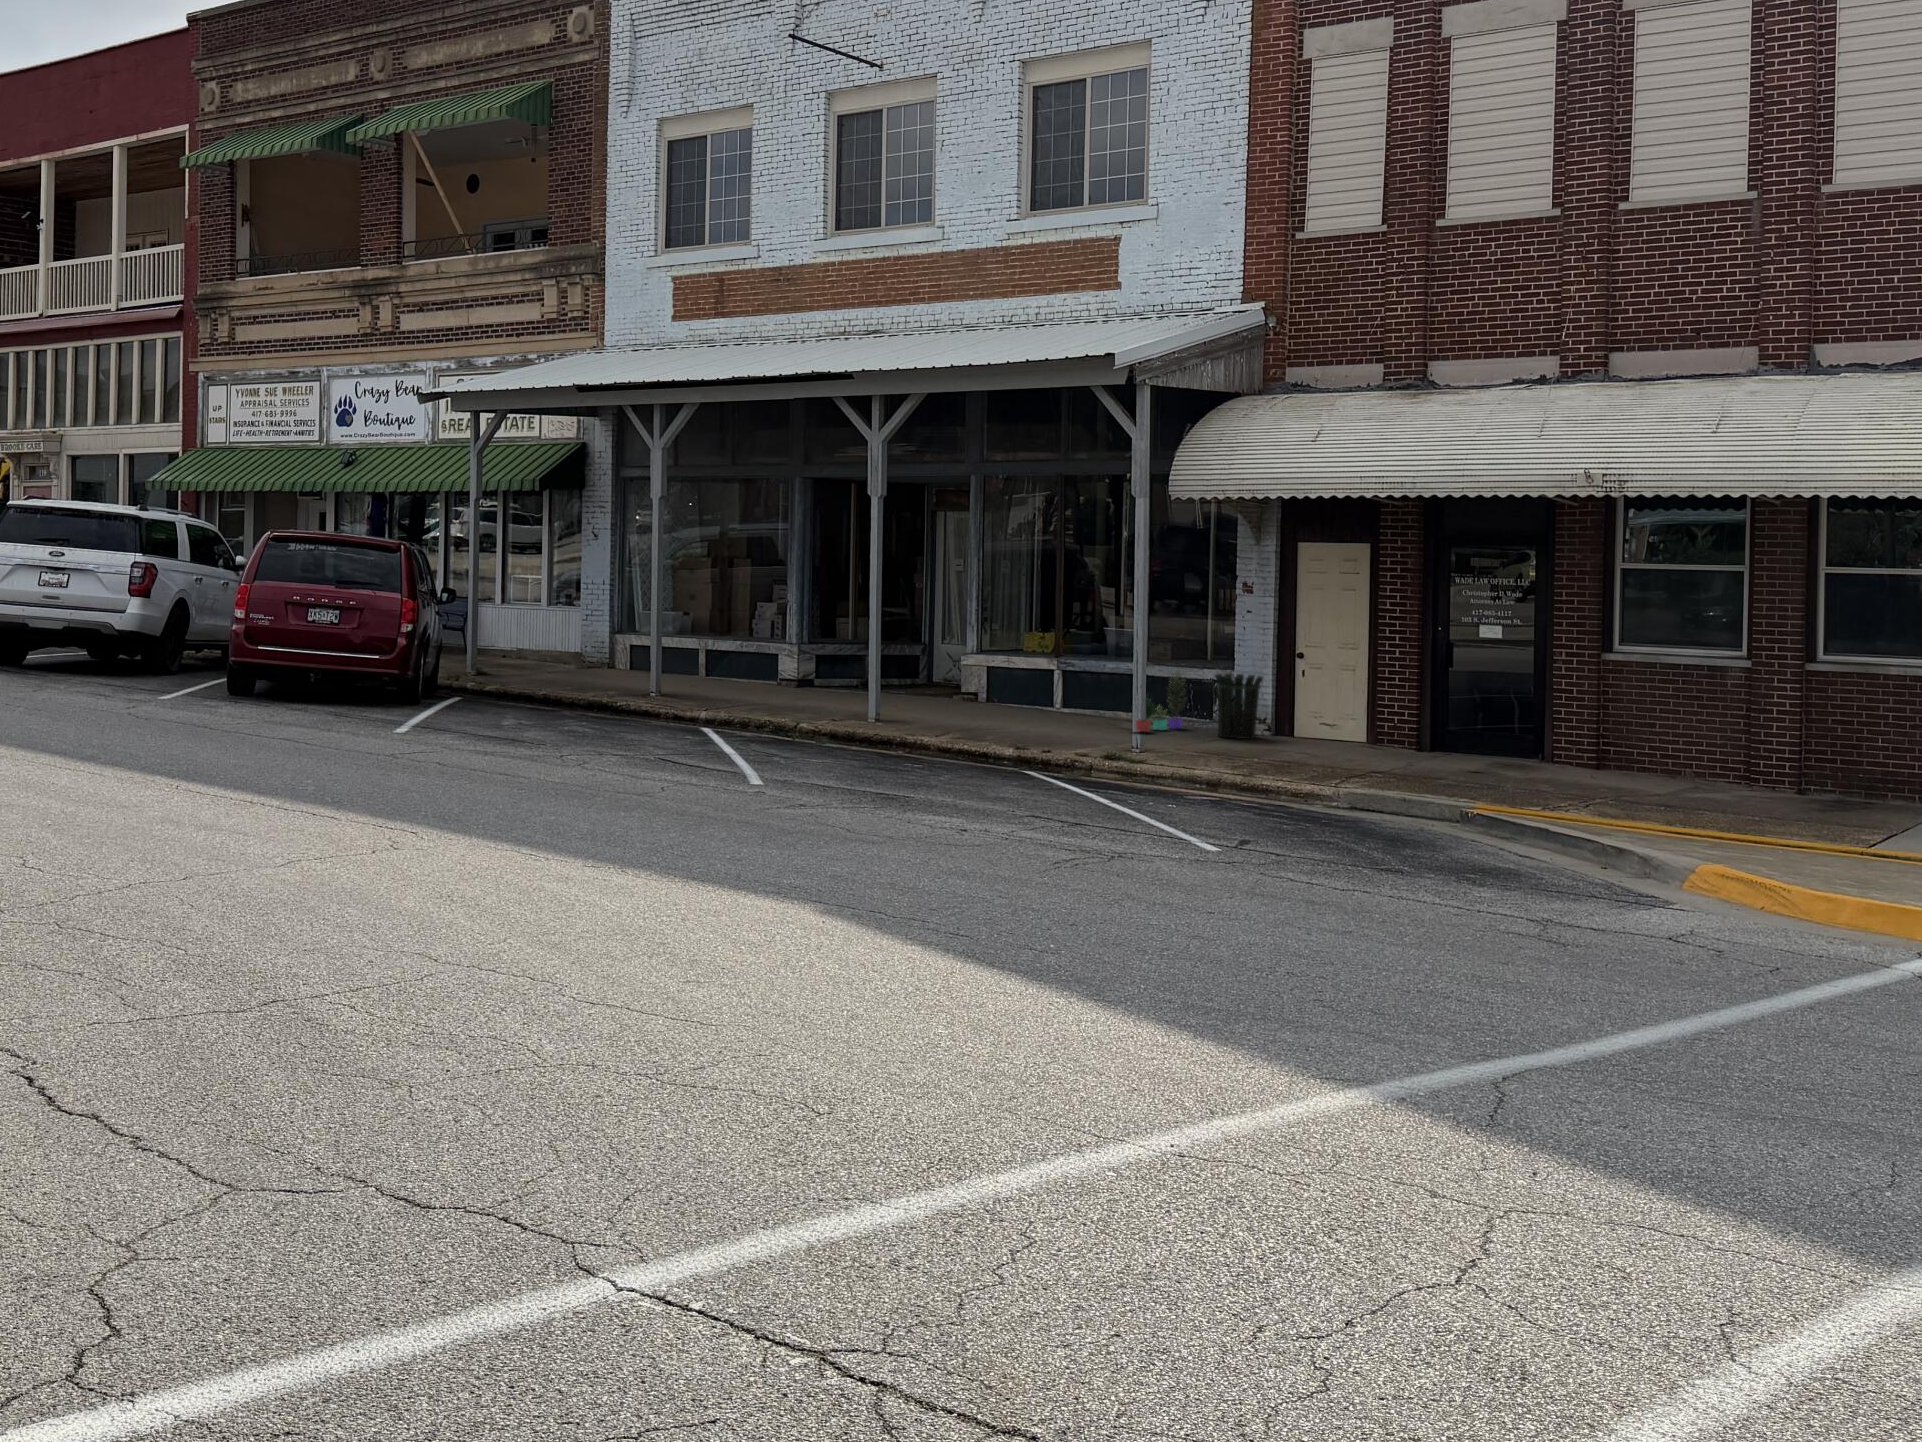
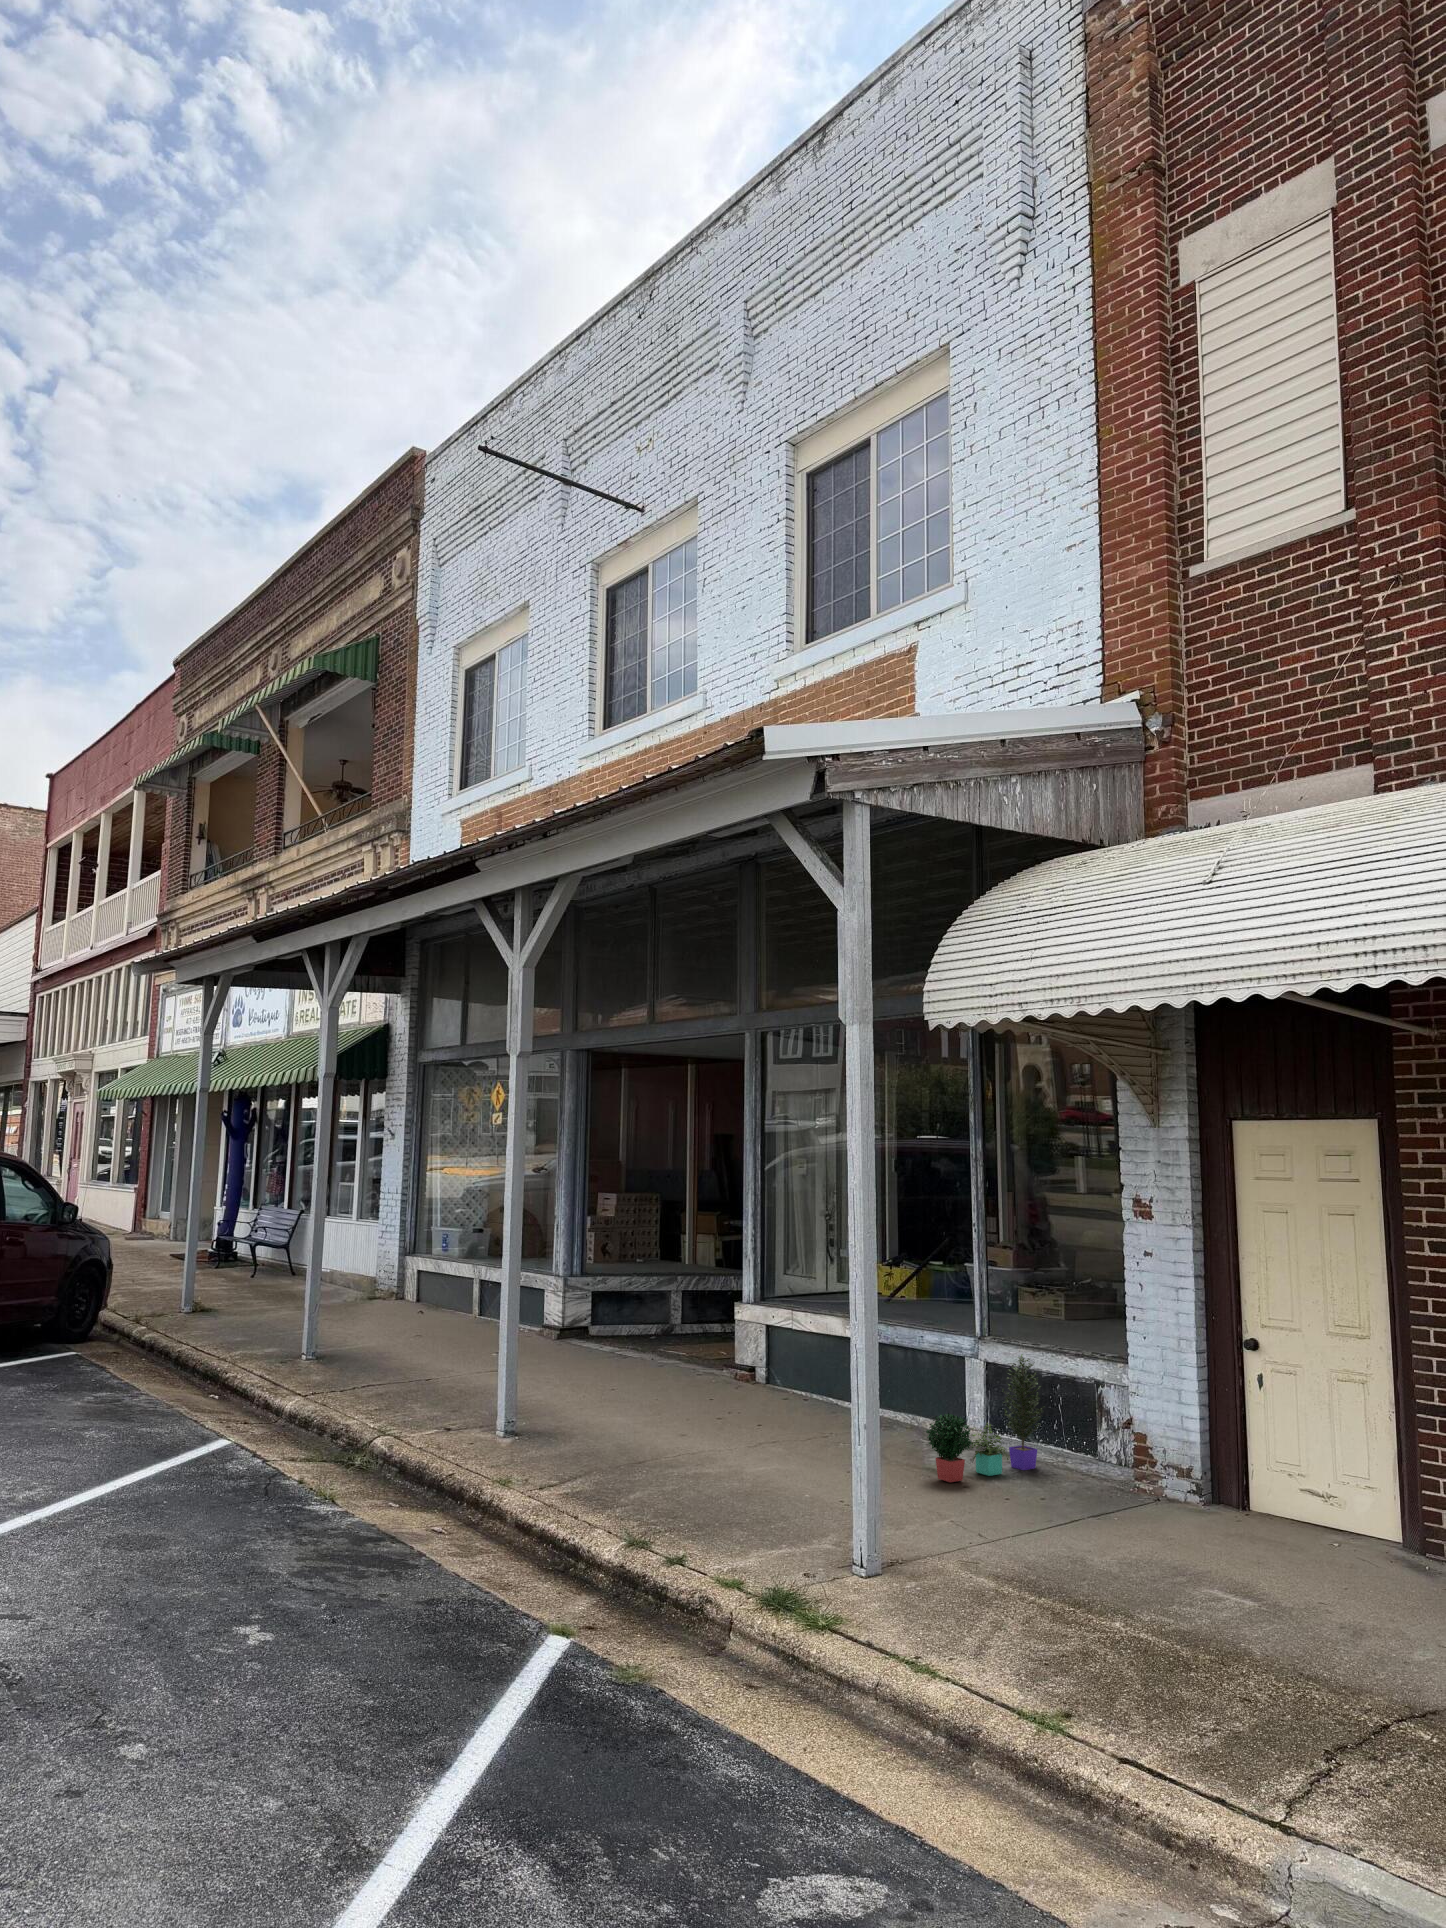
waste bin: present [1215,674,1263,739] -> none [1075,1374,1175,1515]

